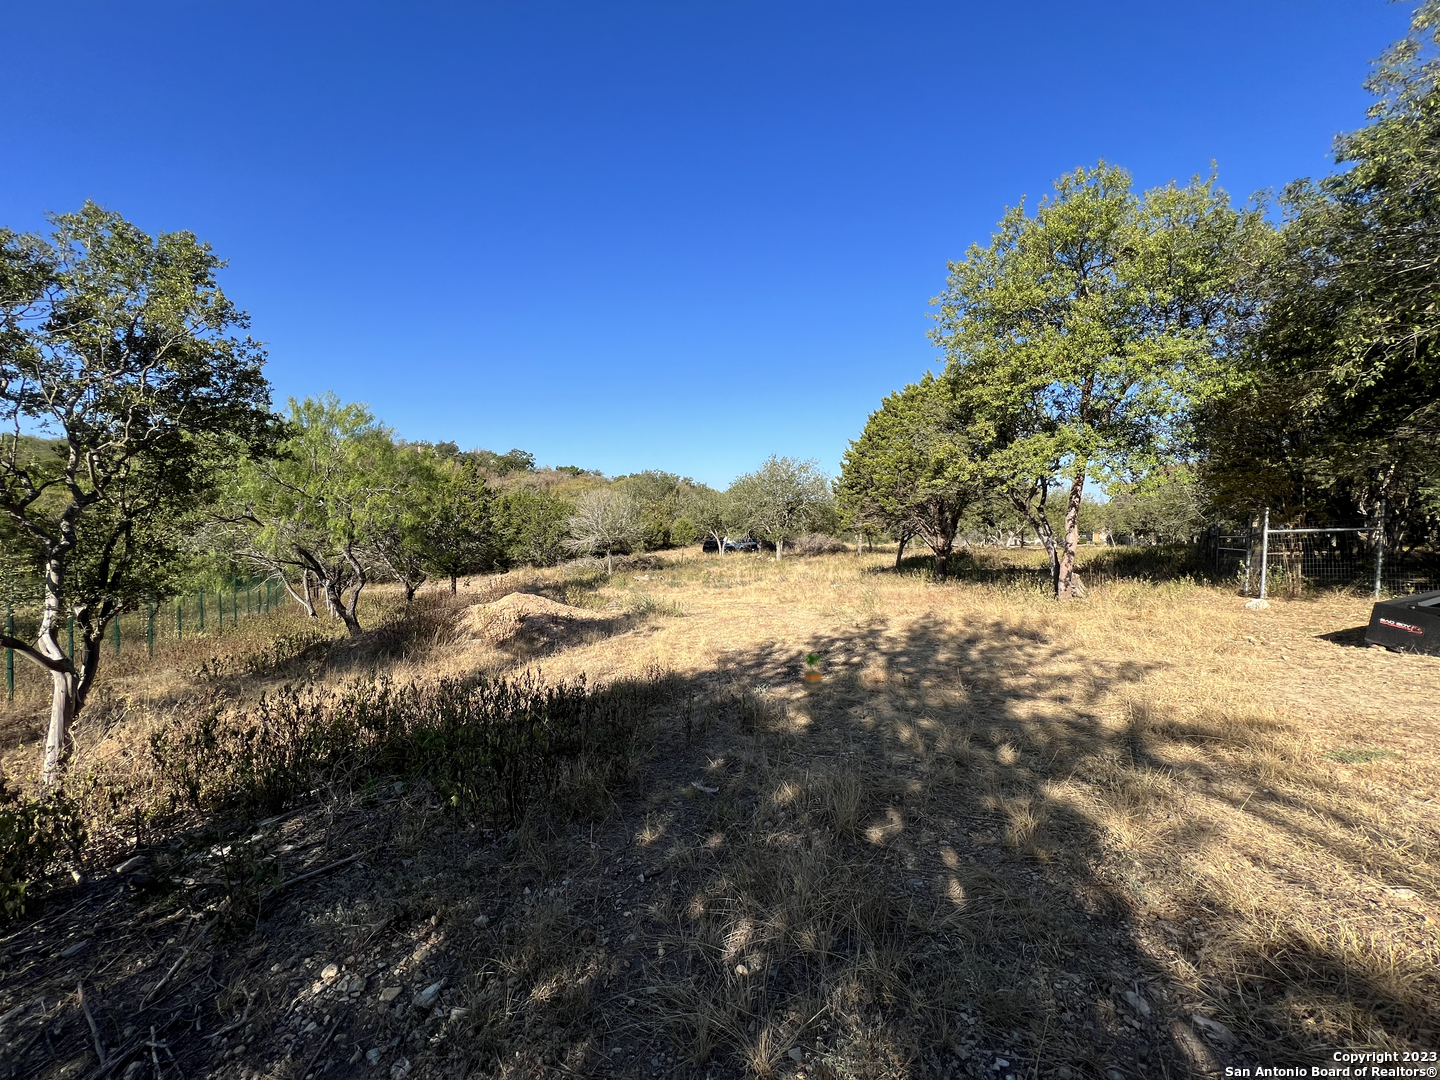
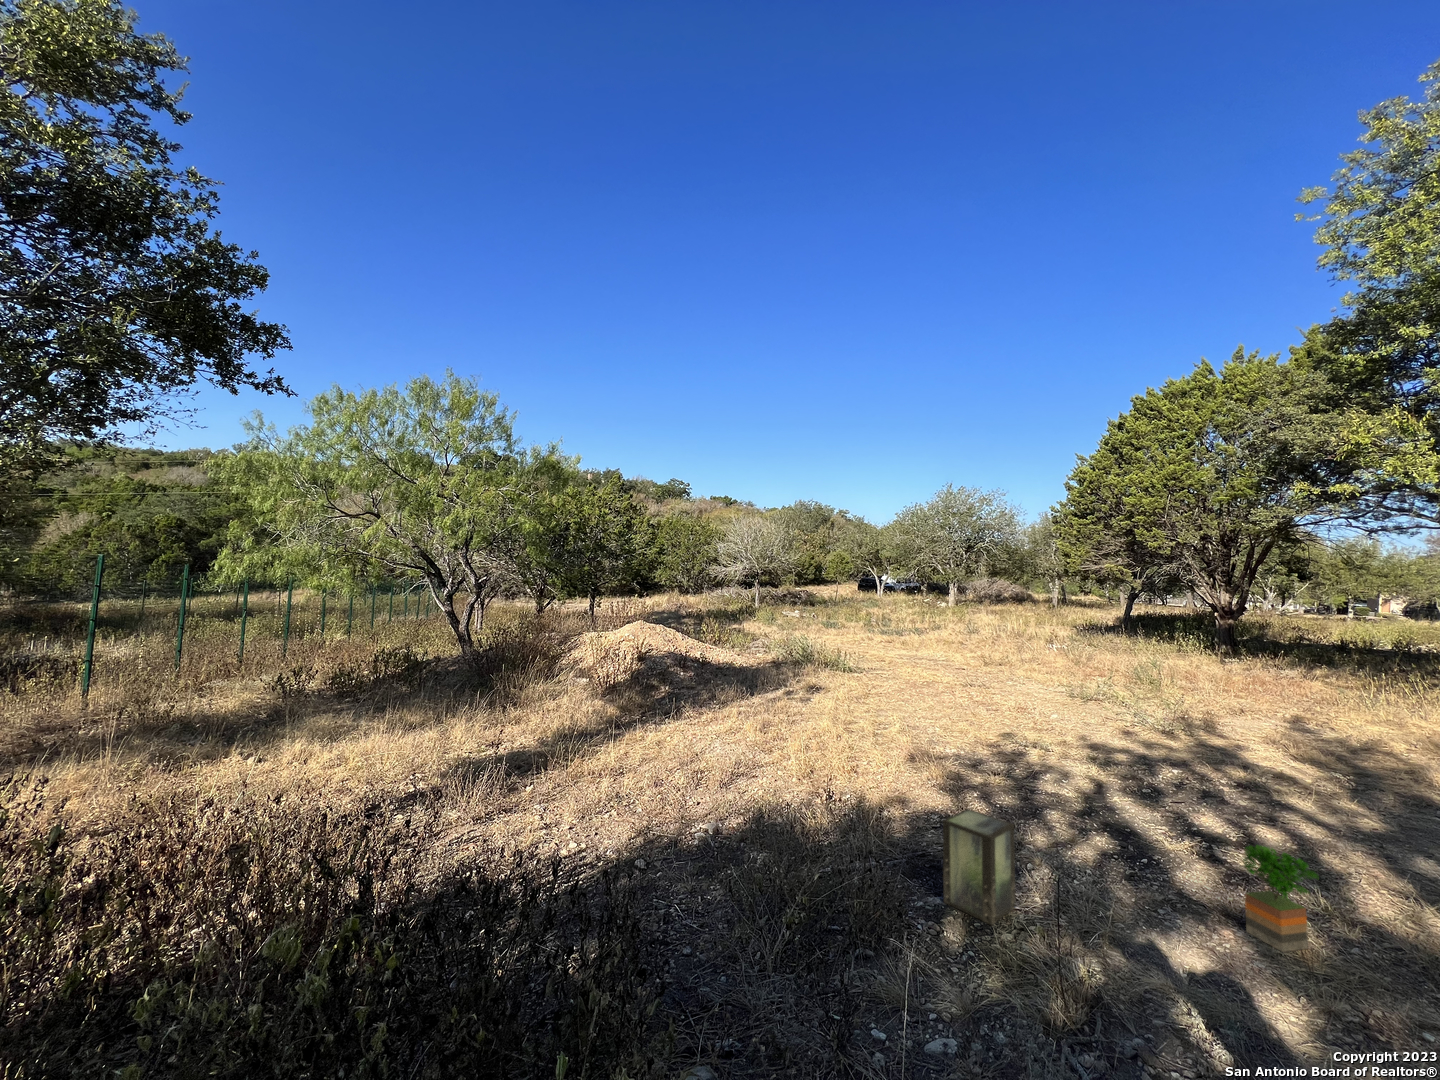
storage box: none [691,657,722,697] -> present [943,809,1015,925]

